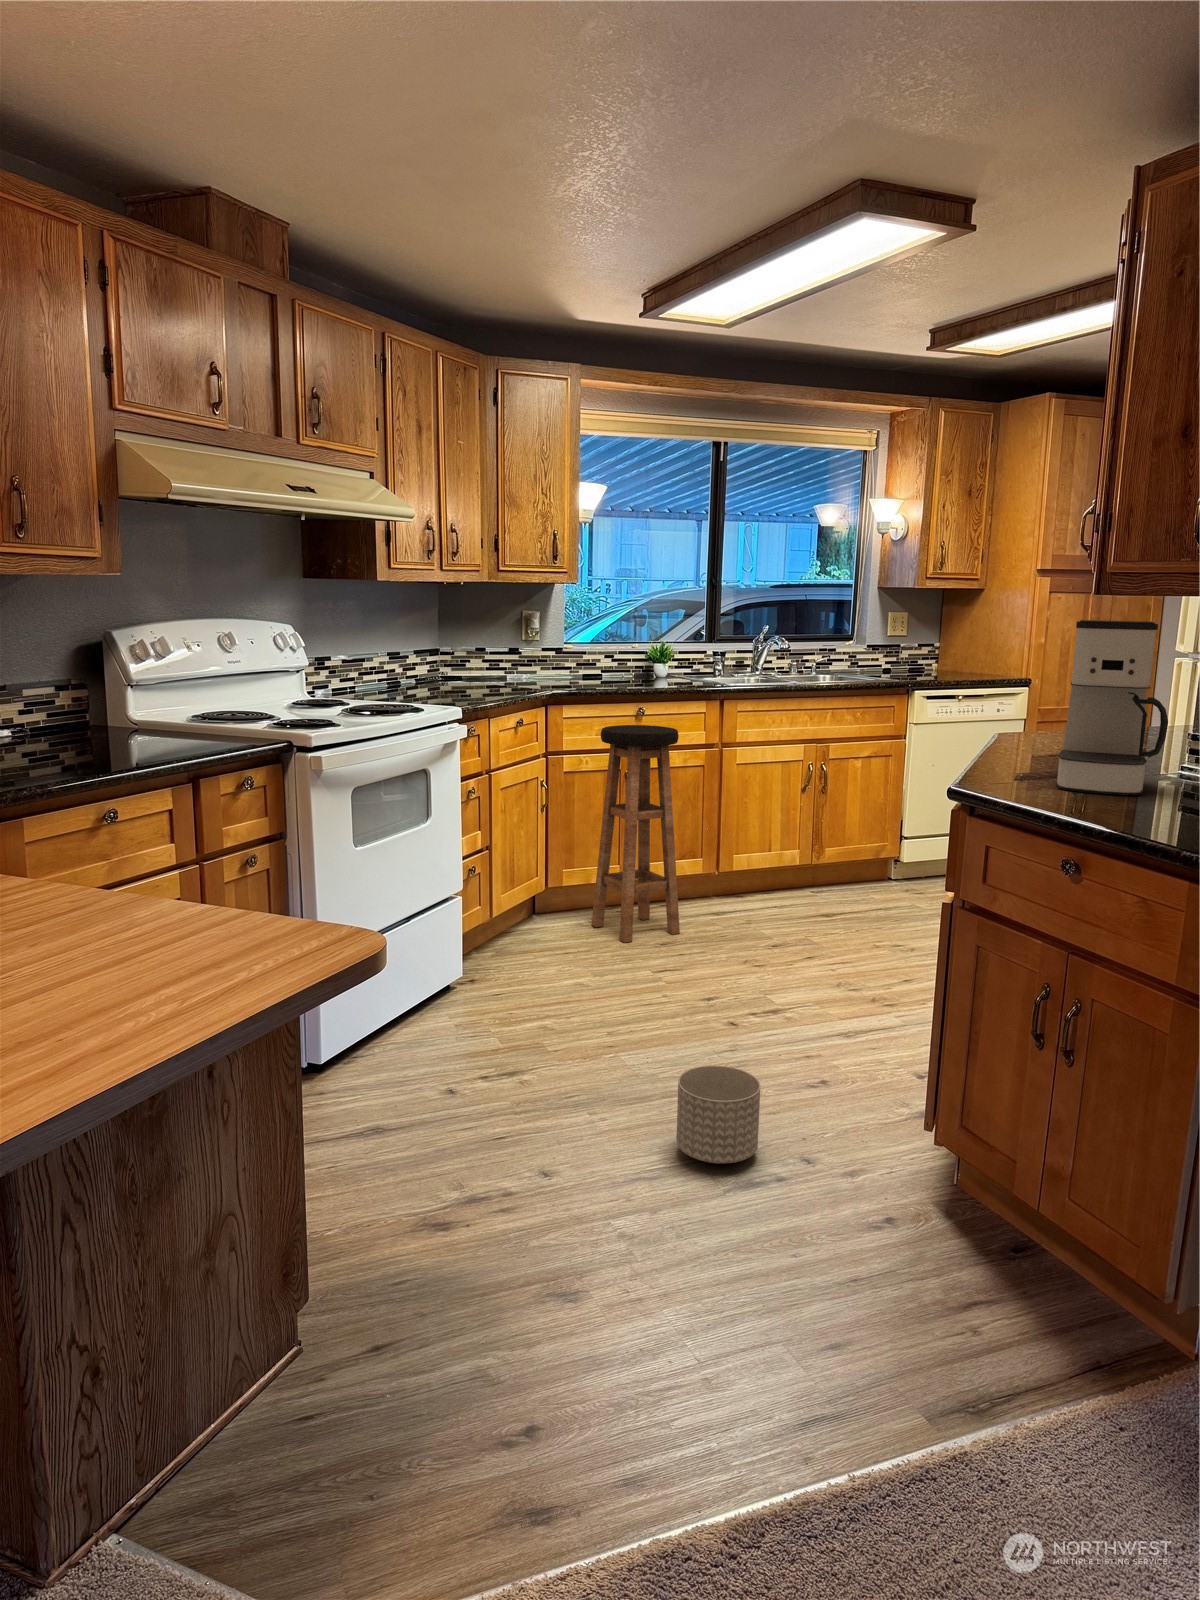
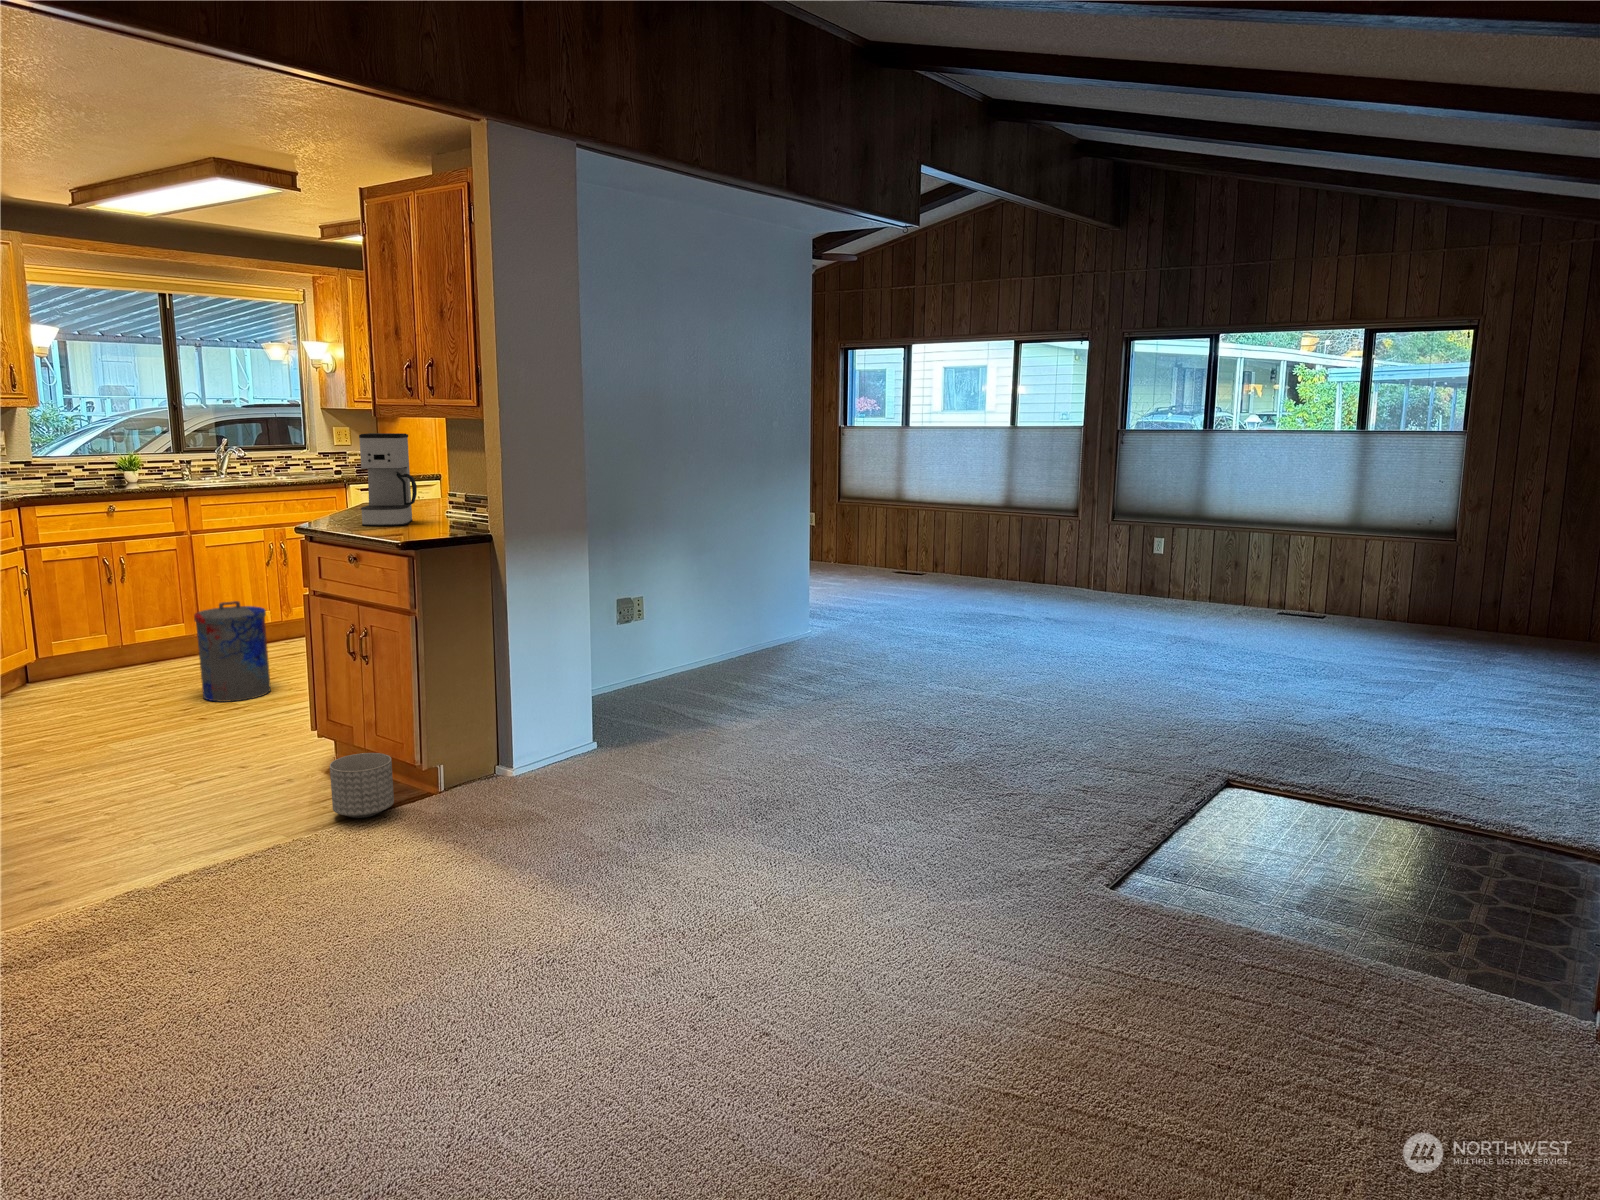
bar stool: present [591,725,680,943] -> none [74,519,166,687]
trash can: none [729,858,823,1002] -> present [194,601,271,702]
planter: present [676,1066,760,1164] -> present [330,753,394,818]

